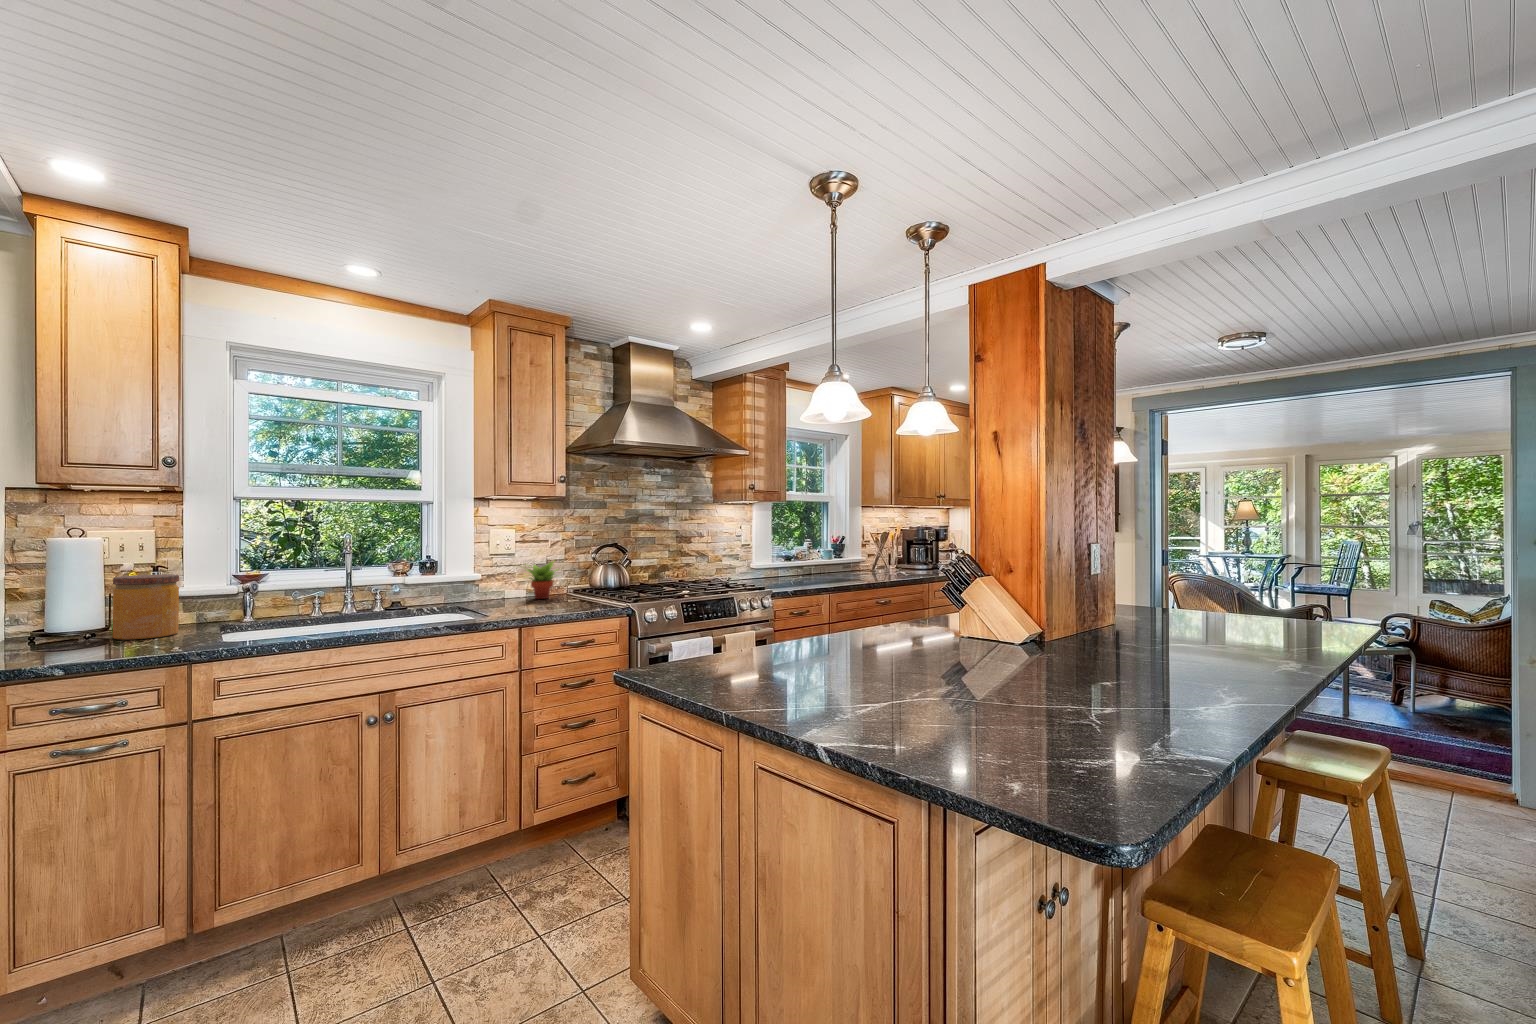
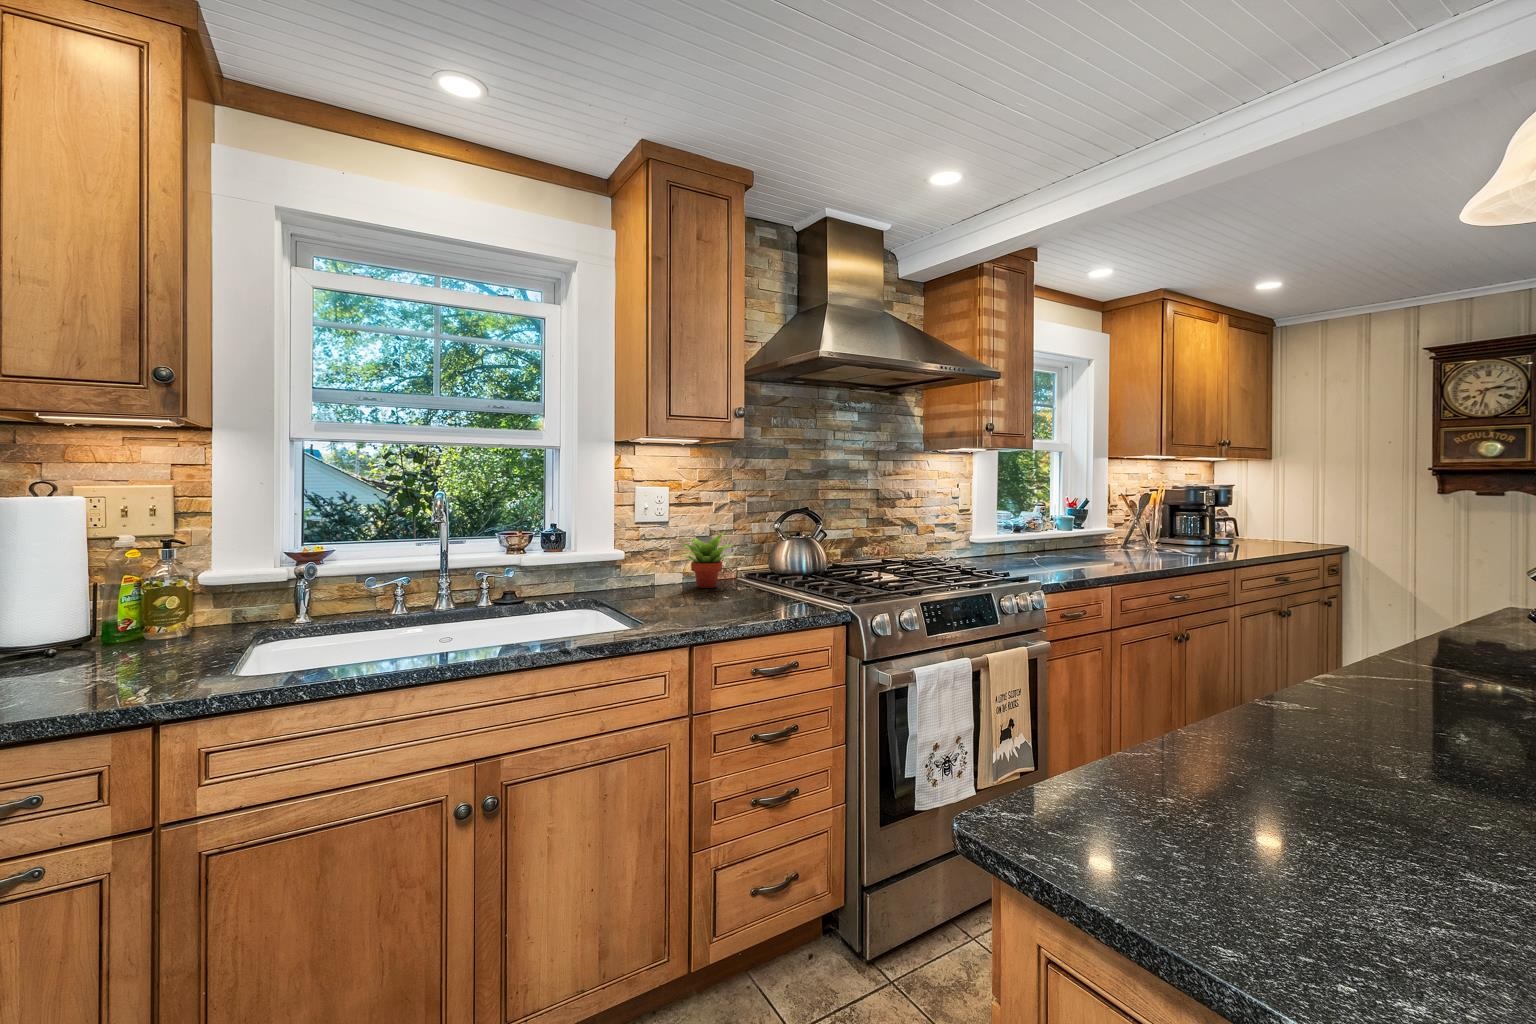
jar: present [113,574,179,640] -> none [82,555,190,661]

